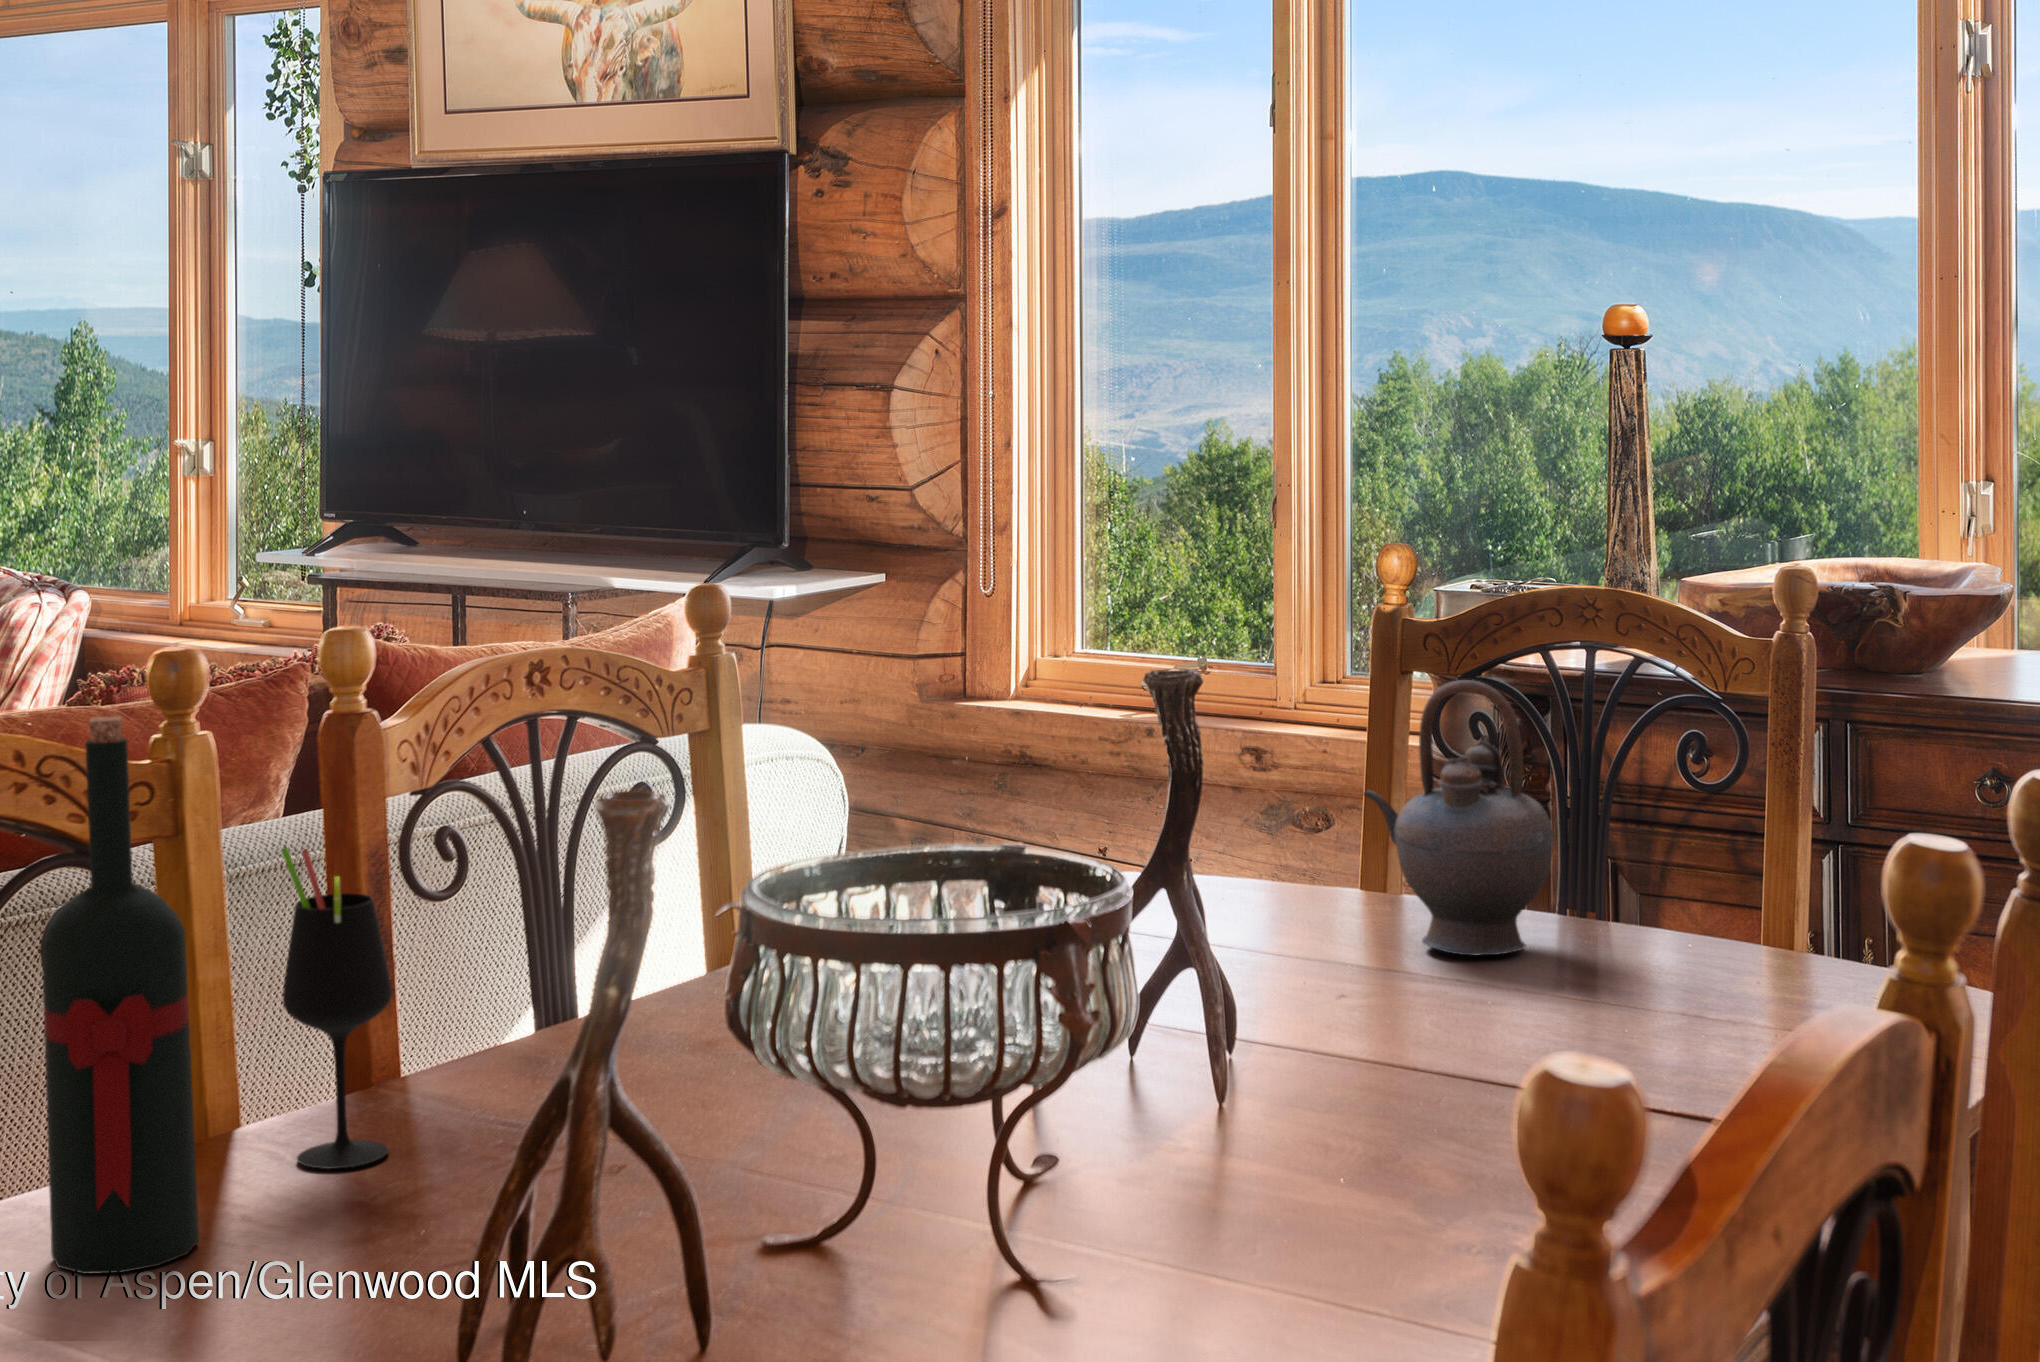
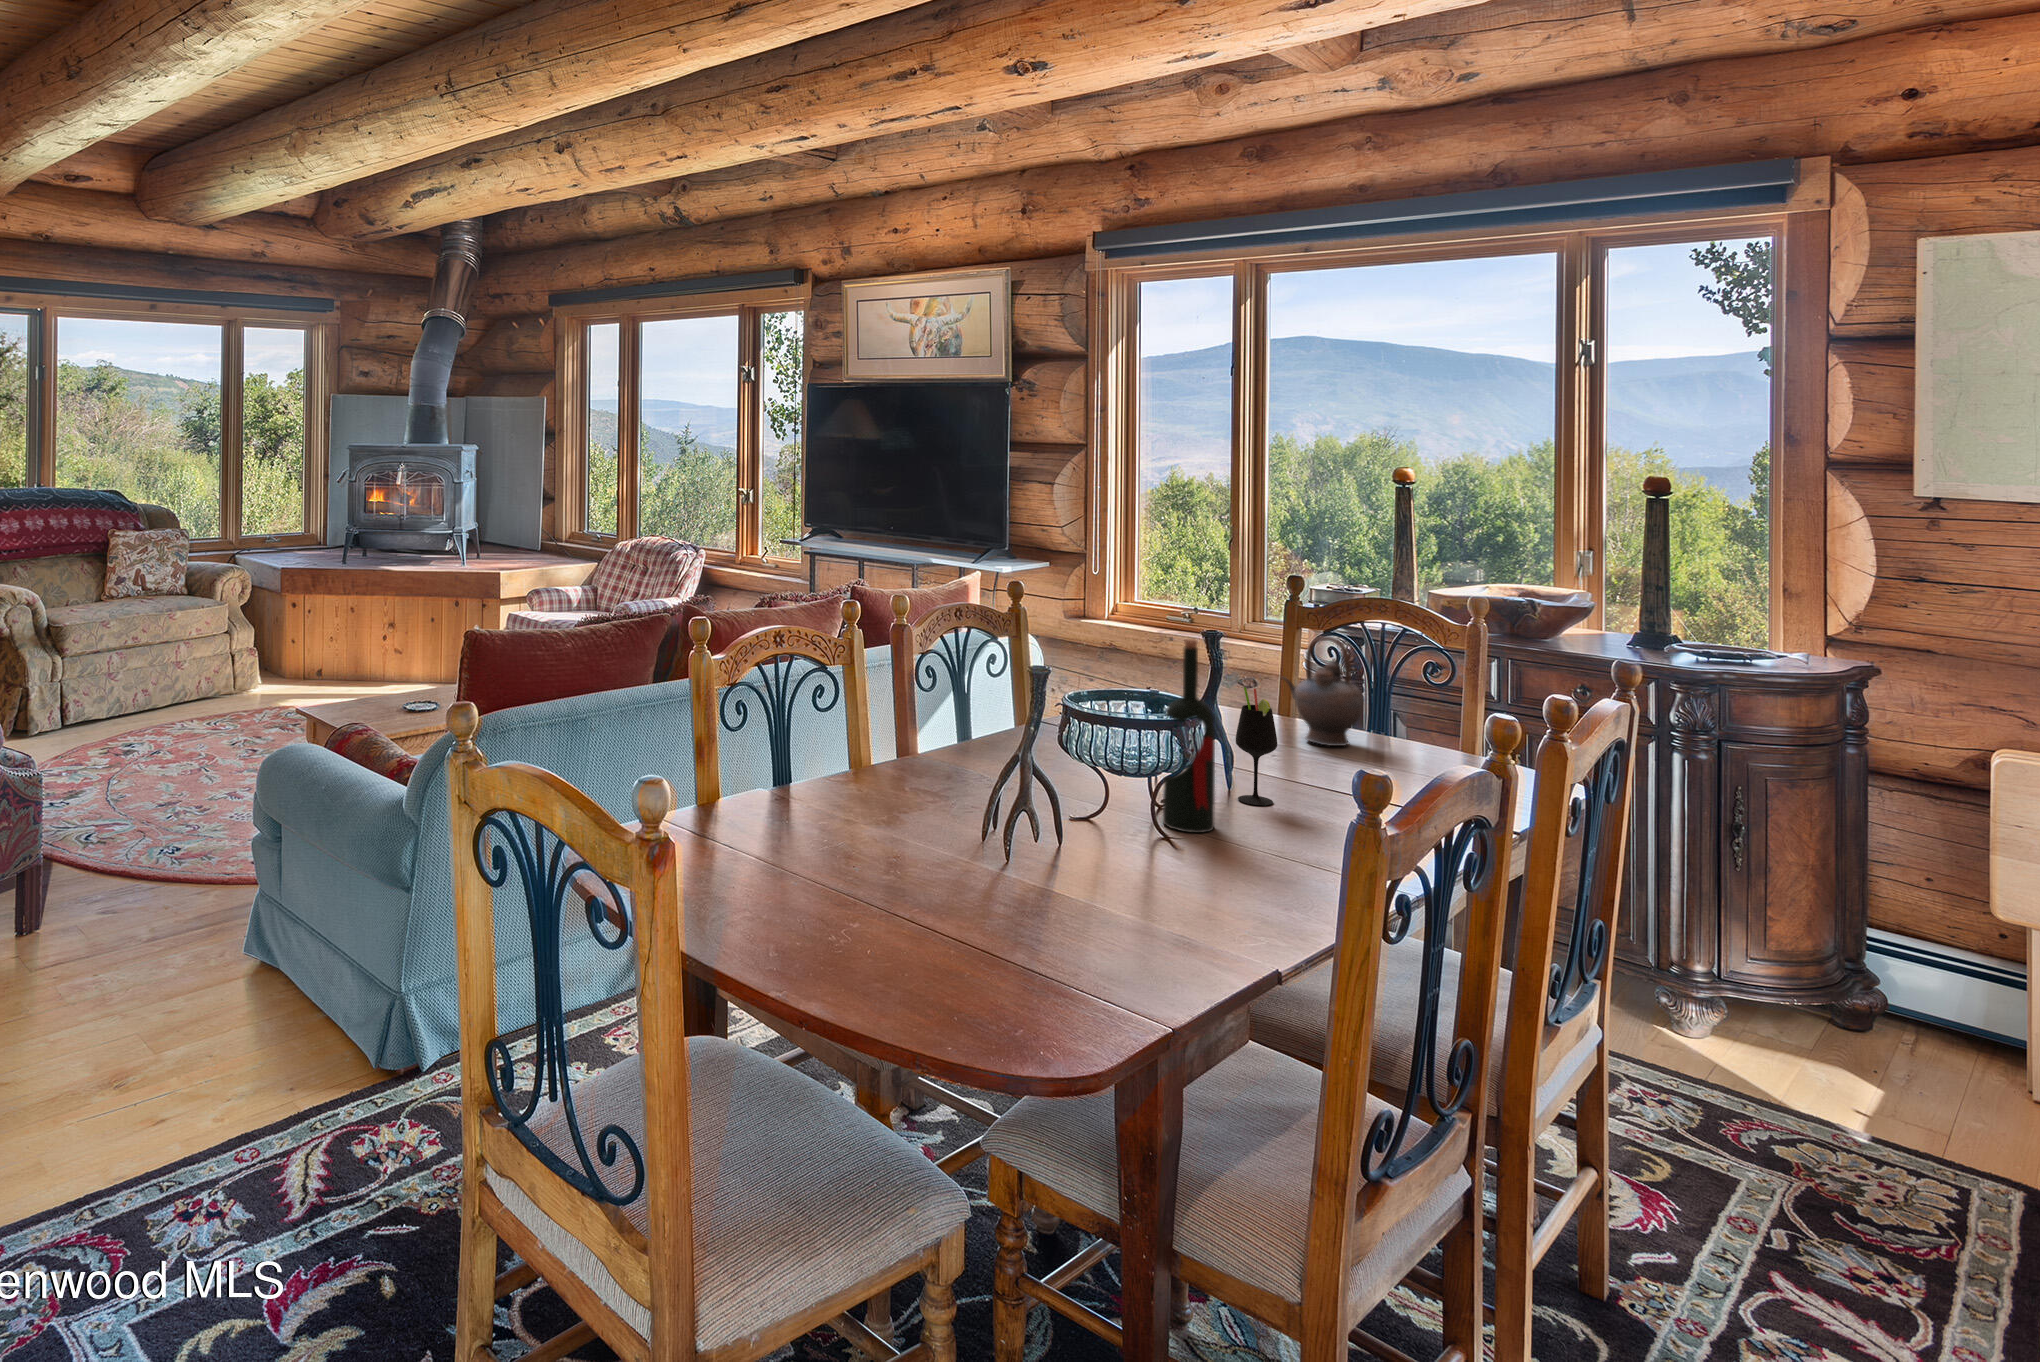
wine bottle: present [42,716,199,1274] -> present [1163,639,1215,833]
wine glass: present [281,848,392,1169] -> present [1236,687,1277,805]

